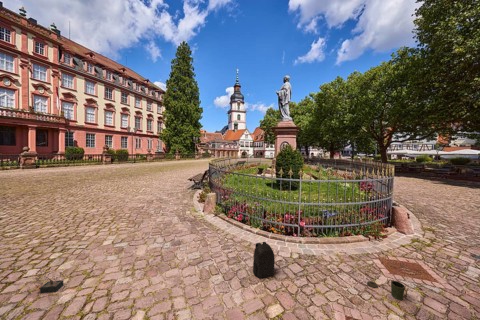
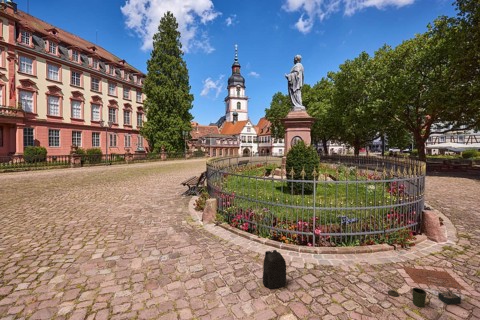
decorative plant: present [34,269,66,293] -> present [434,279,461,305]

